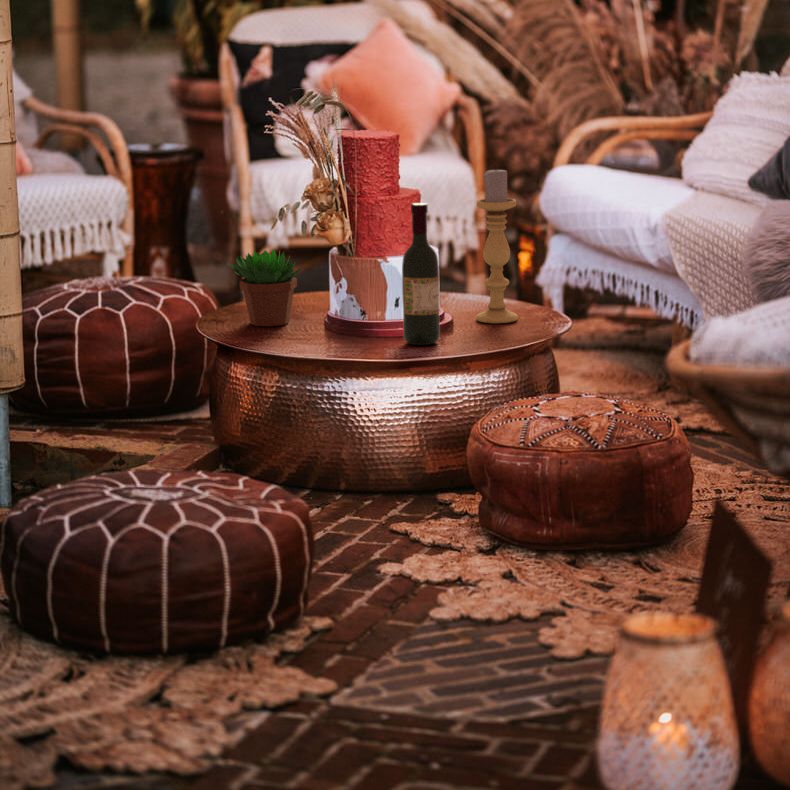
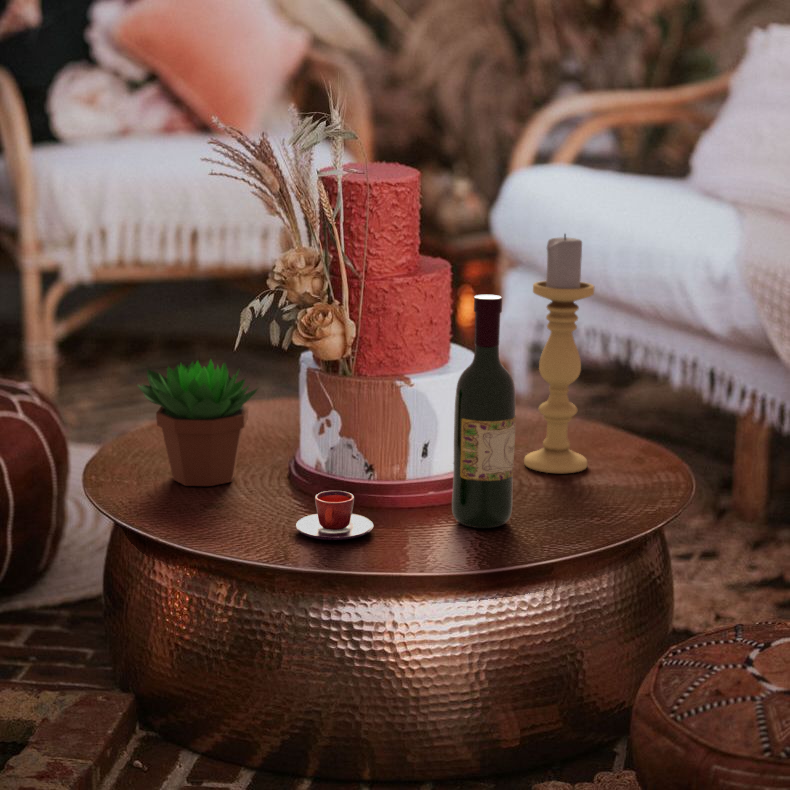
teacup: none [307,322,354,347] -> present [296,491,373,540]

